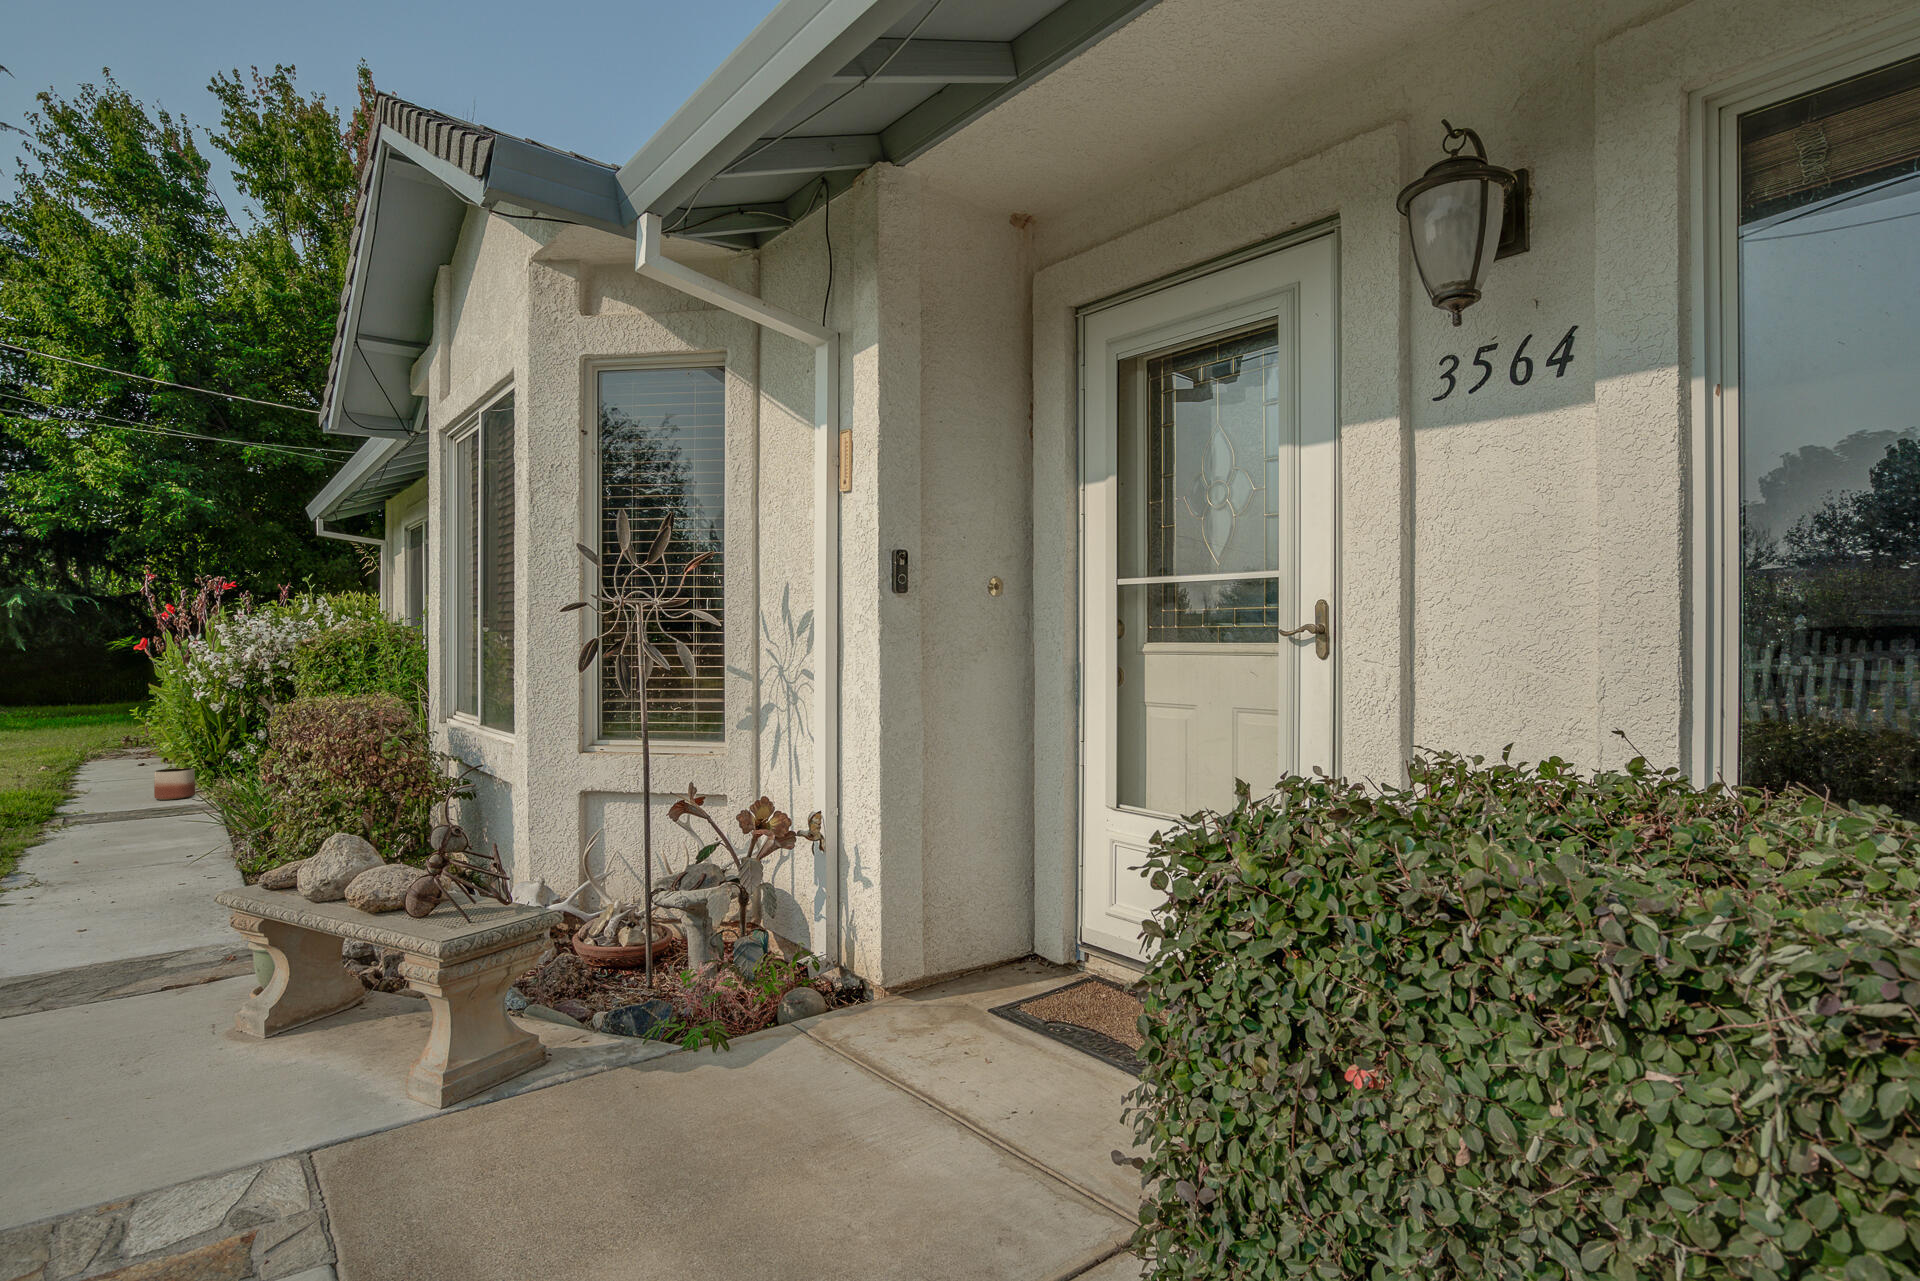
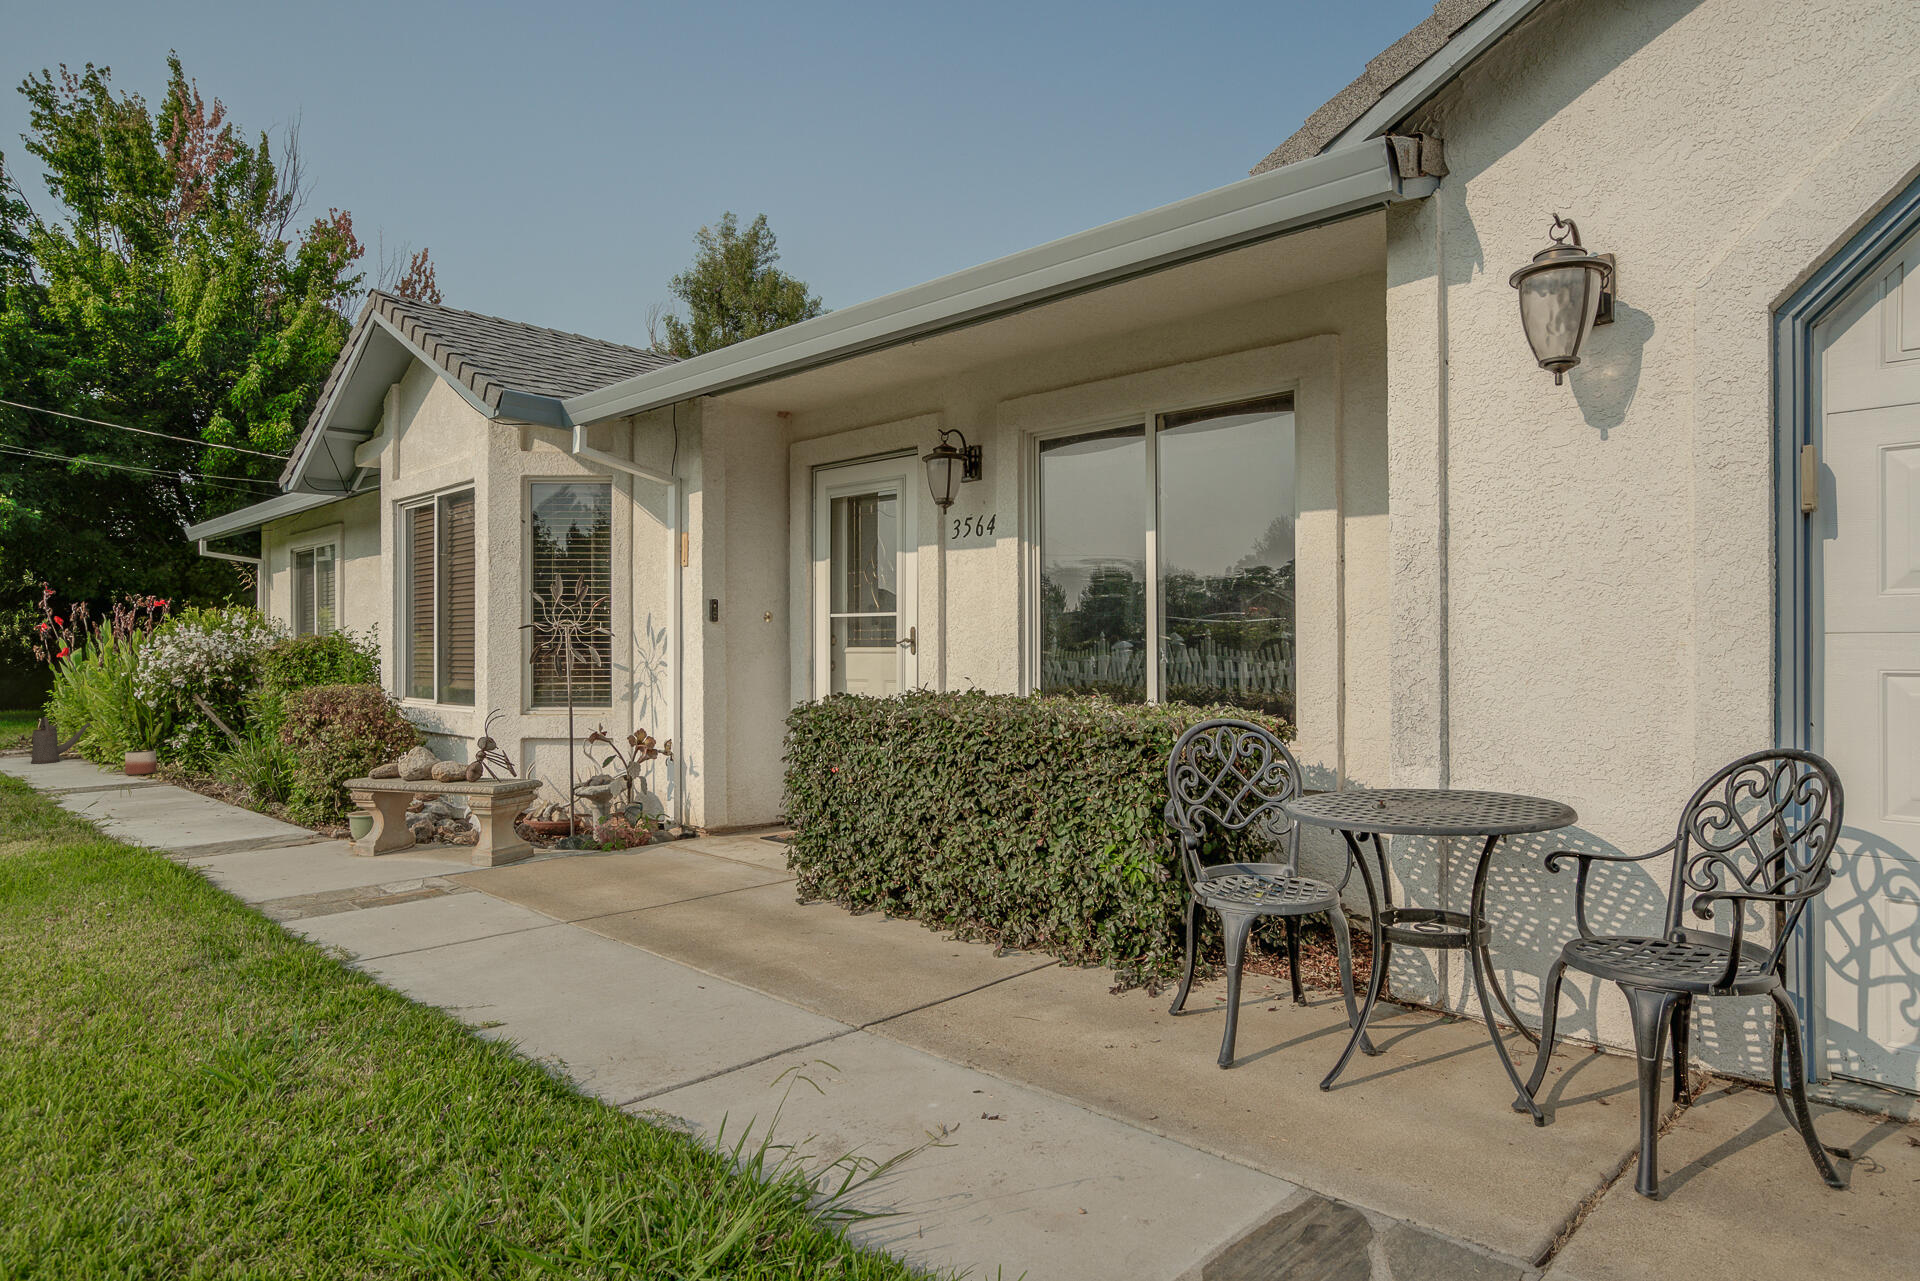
watering can: none [75,721,159,776] -> present [22,717,90,763]

